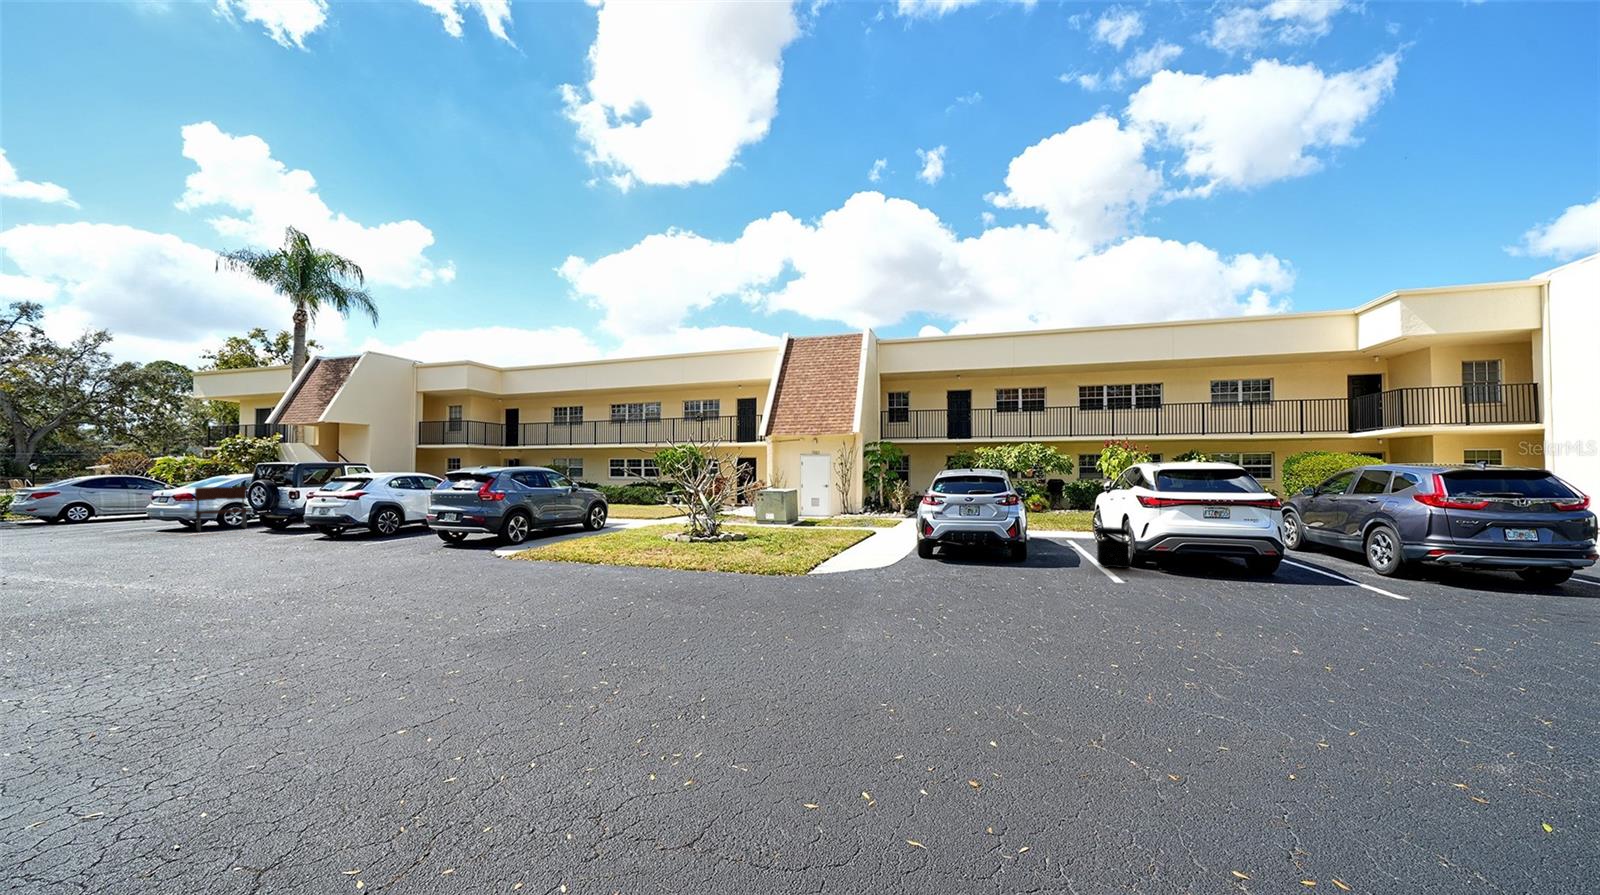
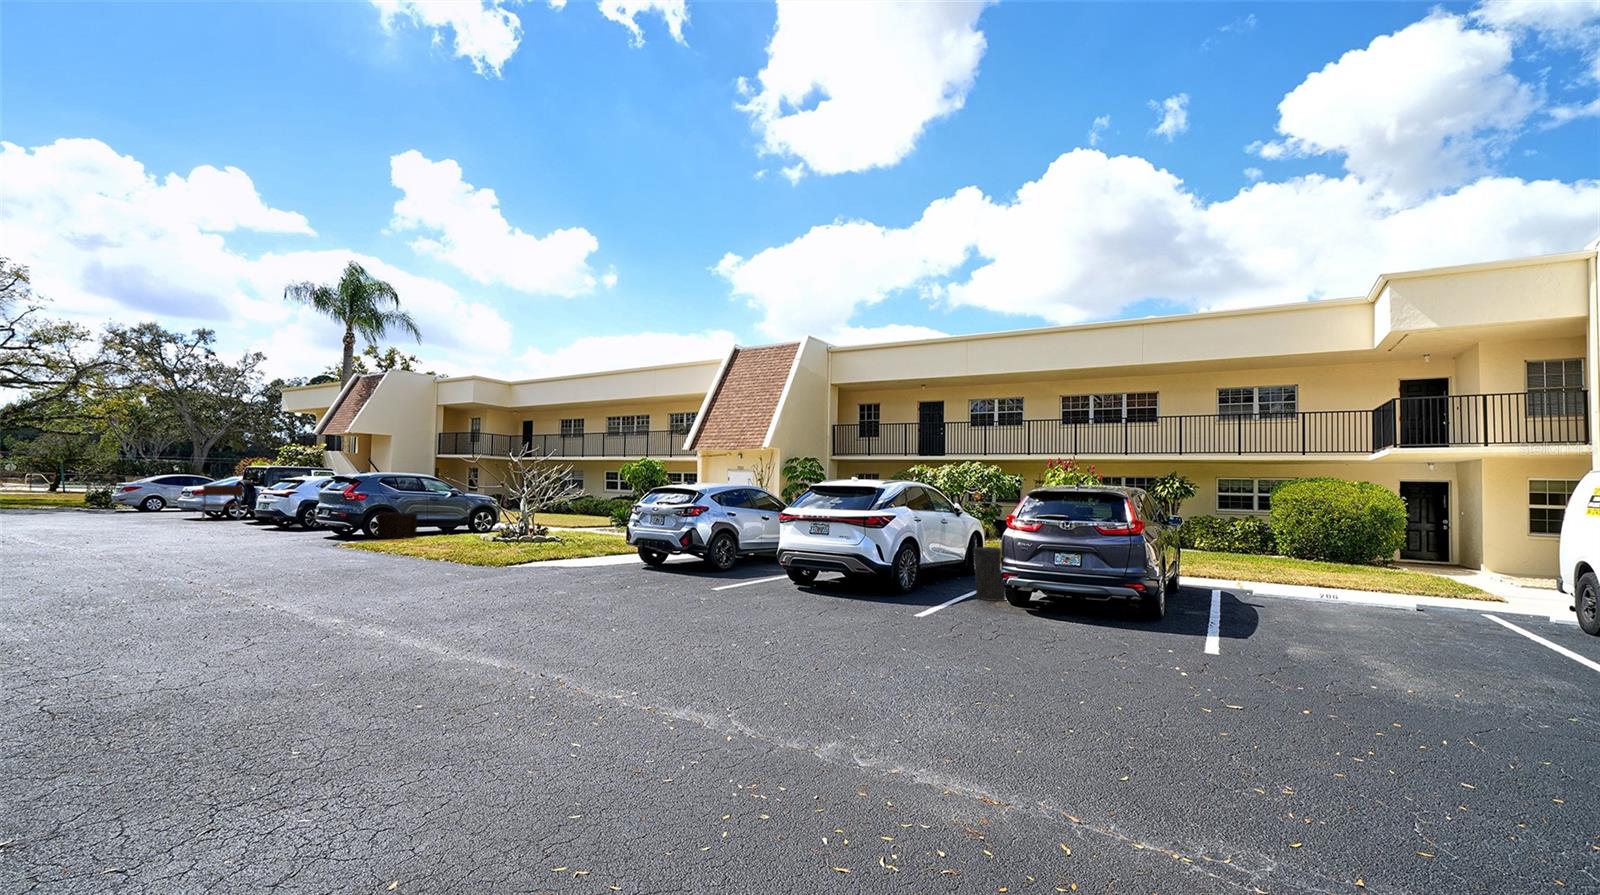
wooden crate: none [515,512,555,542] -> present [377,513,417,539]
trash can: none [1324,522,1371,573] -> present [973,547,1005,601]
toolbox: present [1096,527,1130,568] -> none [755,542,791,583]

